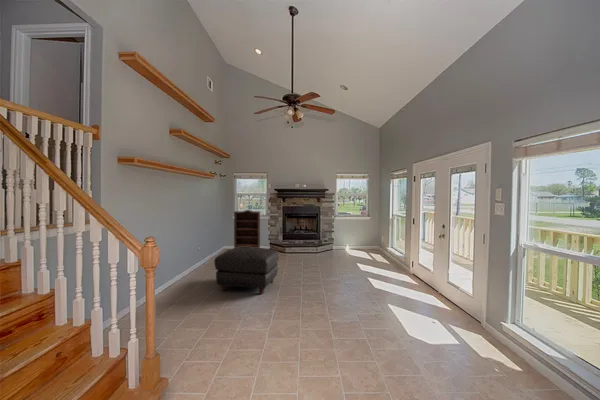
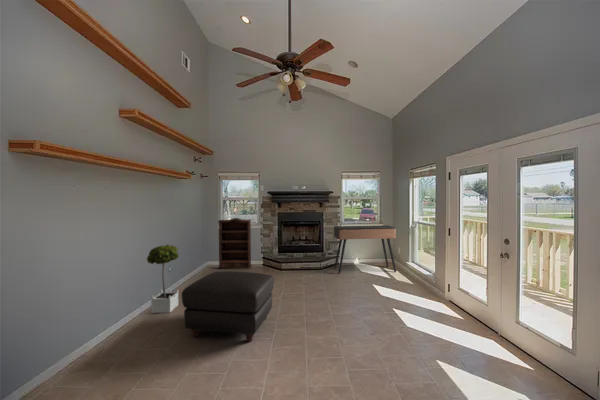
console table: none [328,218,378,256] -> present [334,225,396,274]
potted tree: none [186,227,208,278] -> present [147,245,179,313]

